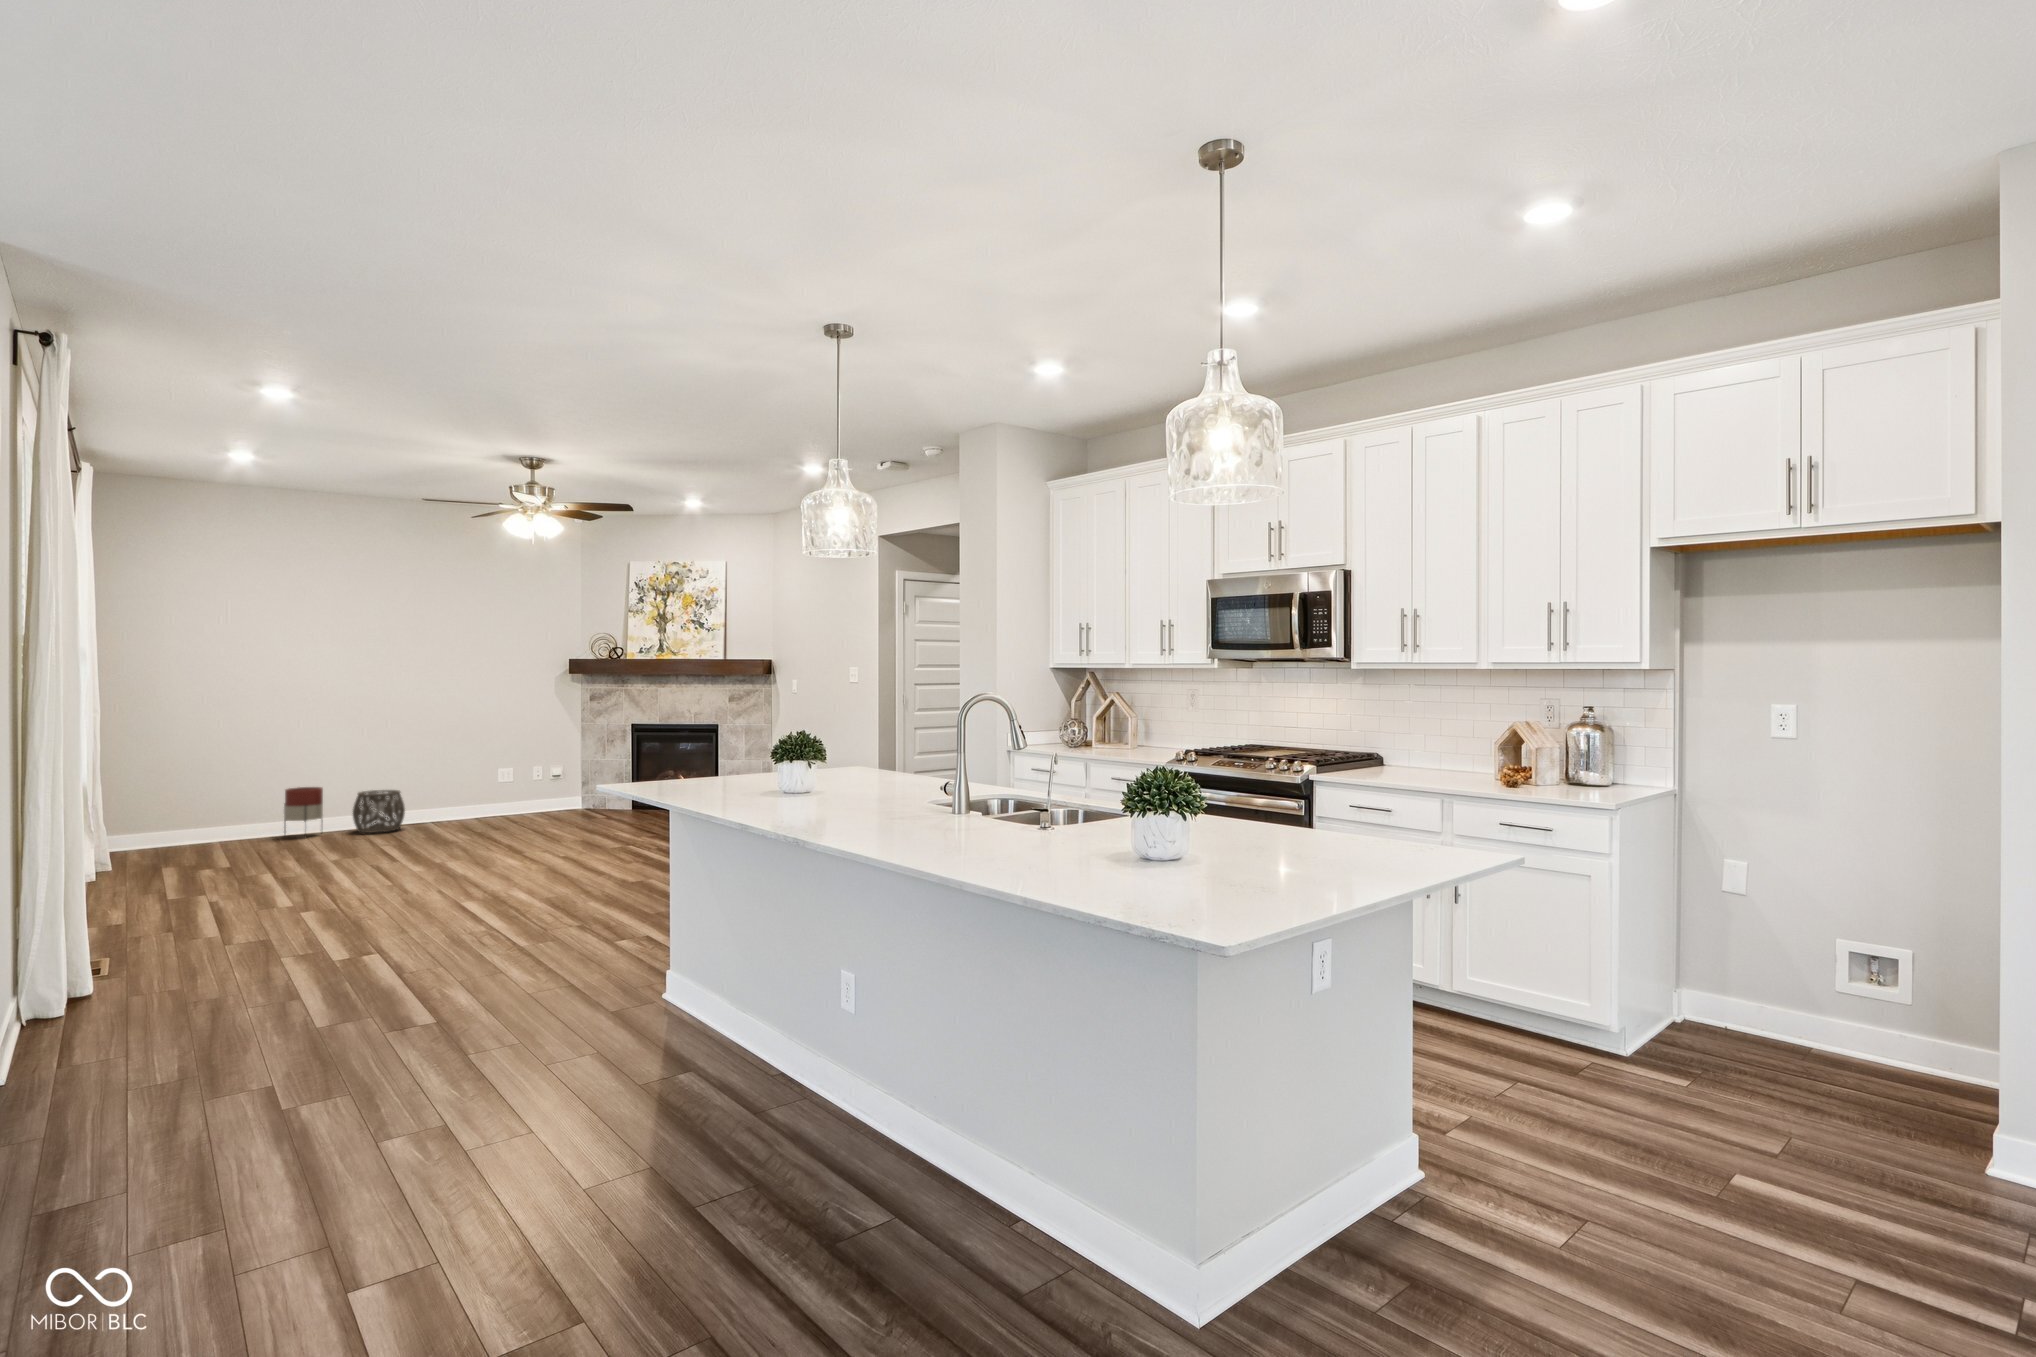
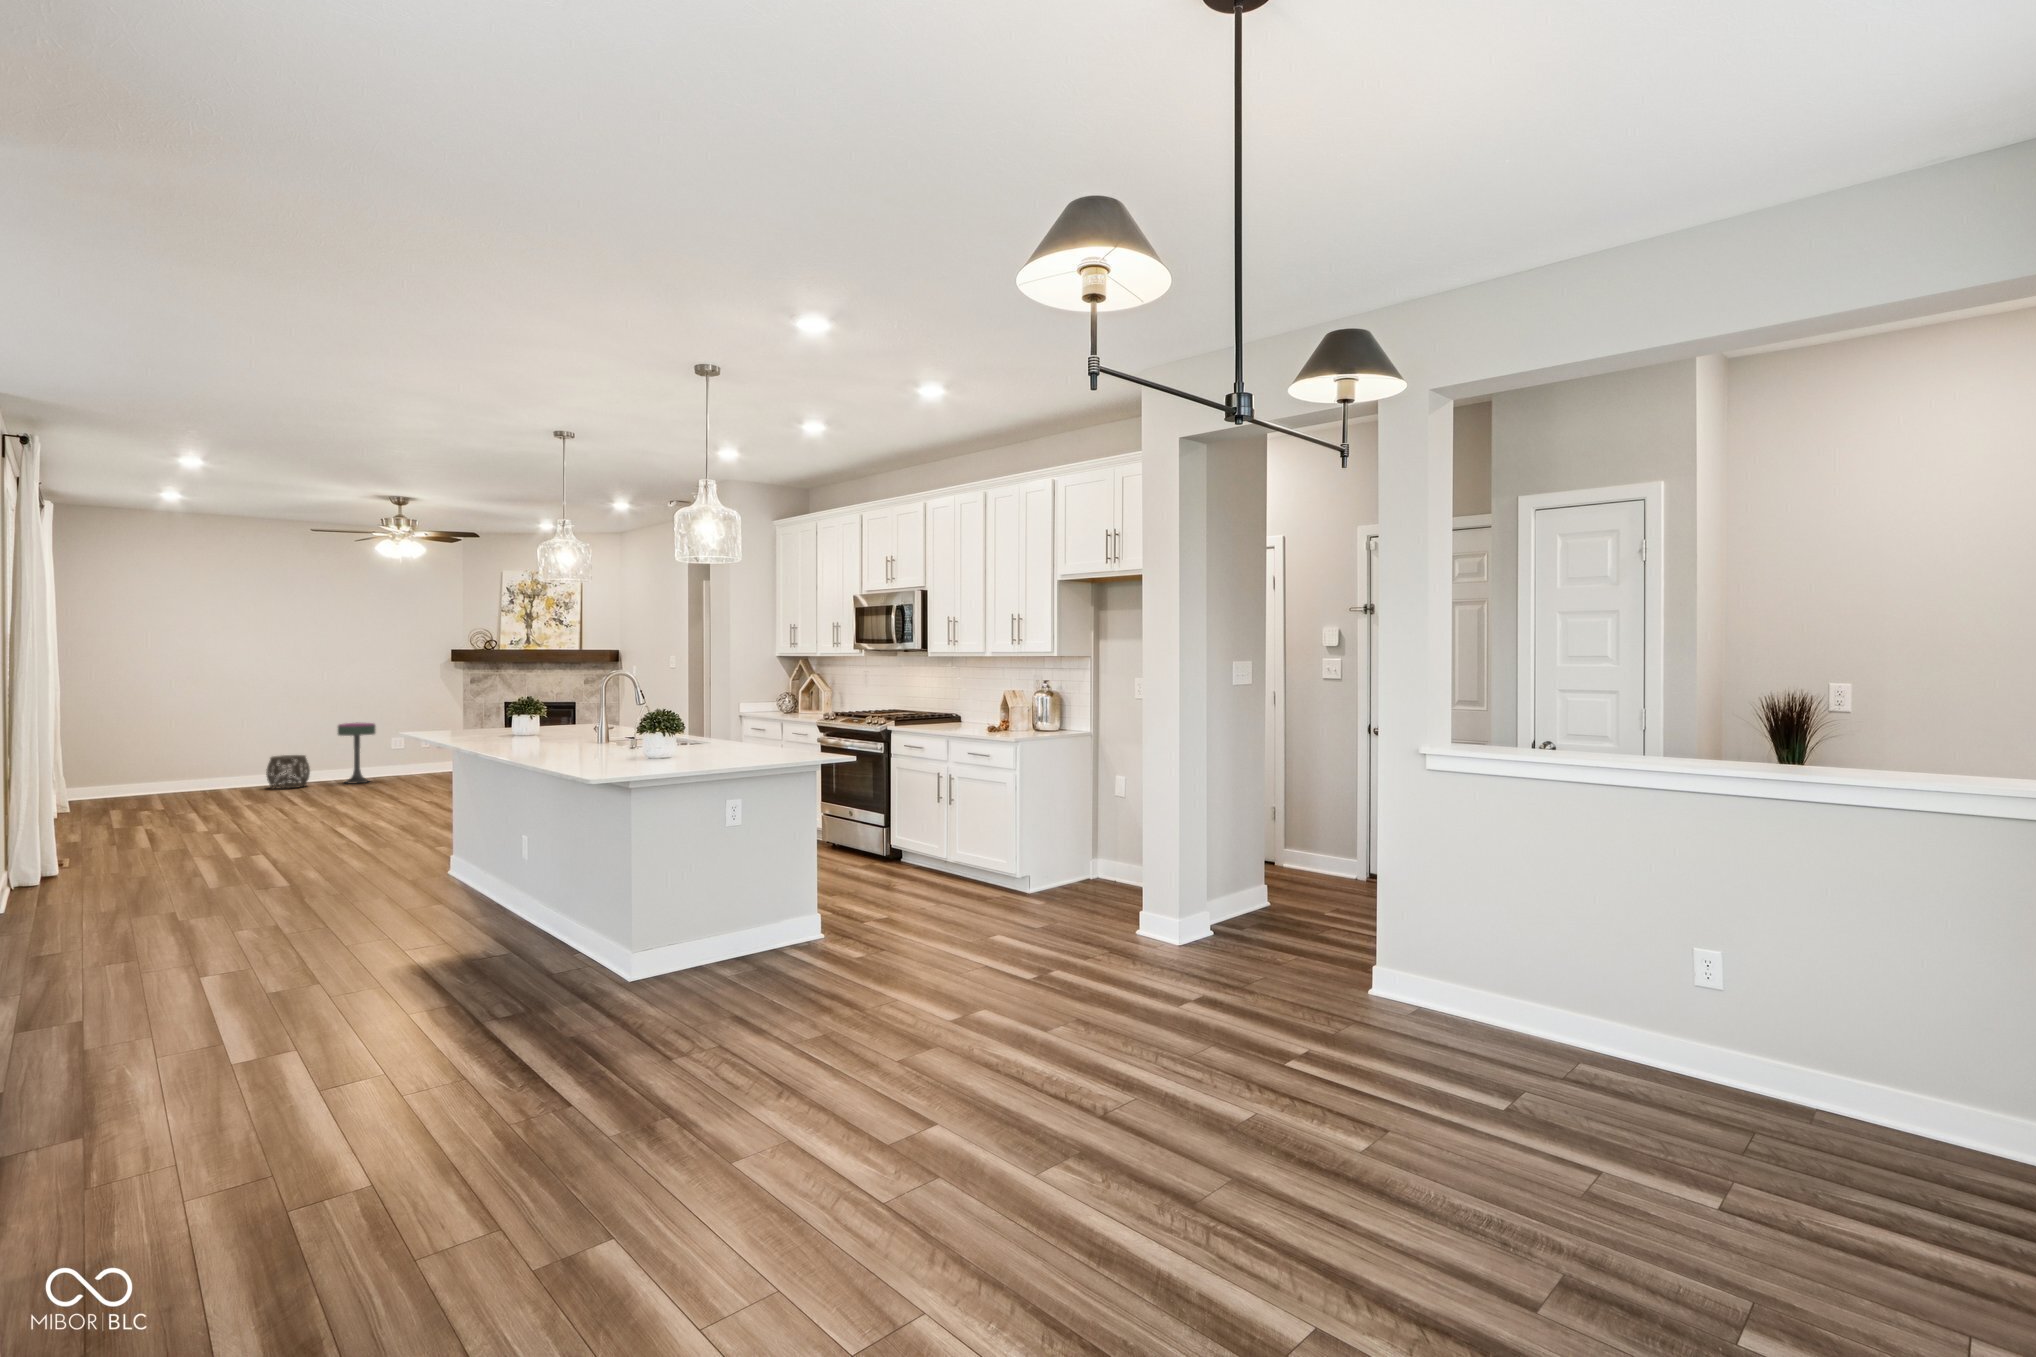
bar stool: none [438,749,483,825] -> present [338,723,376,783]
planter: present [284,787,323,822] -> none [210,752,242,792]

